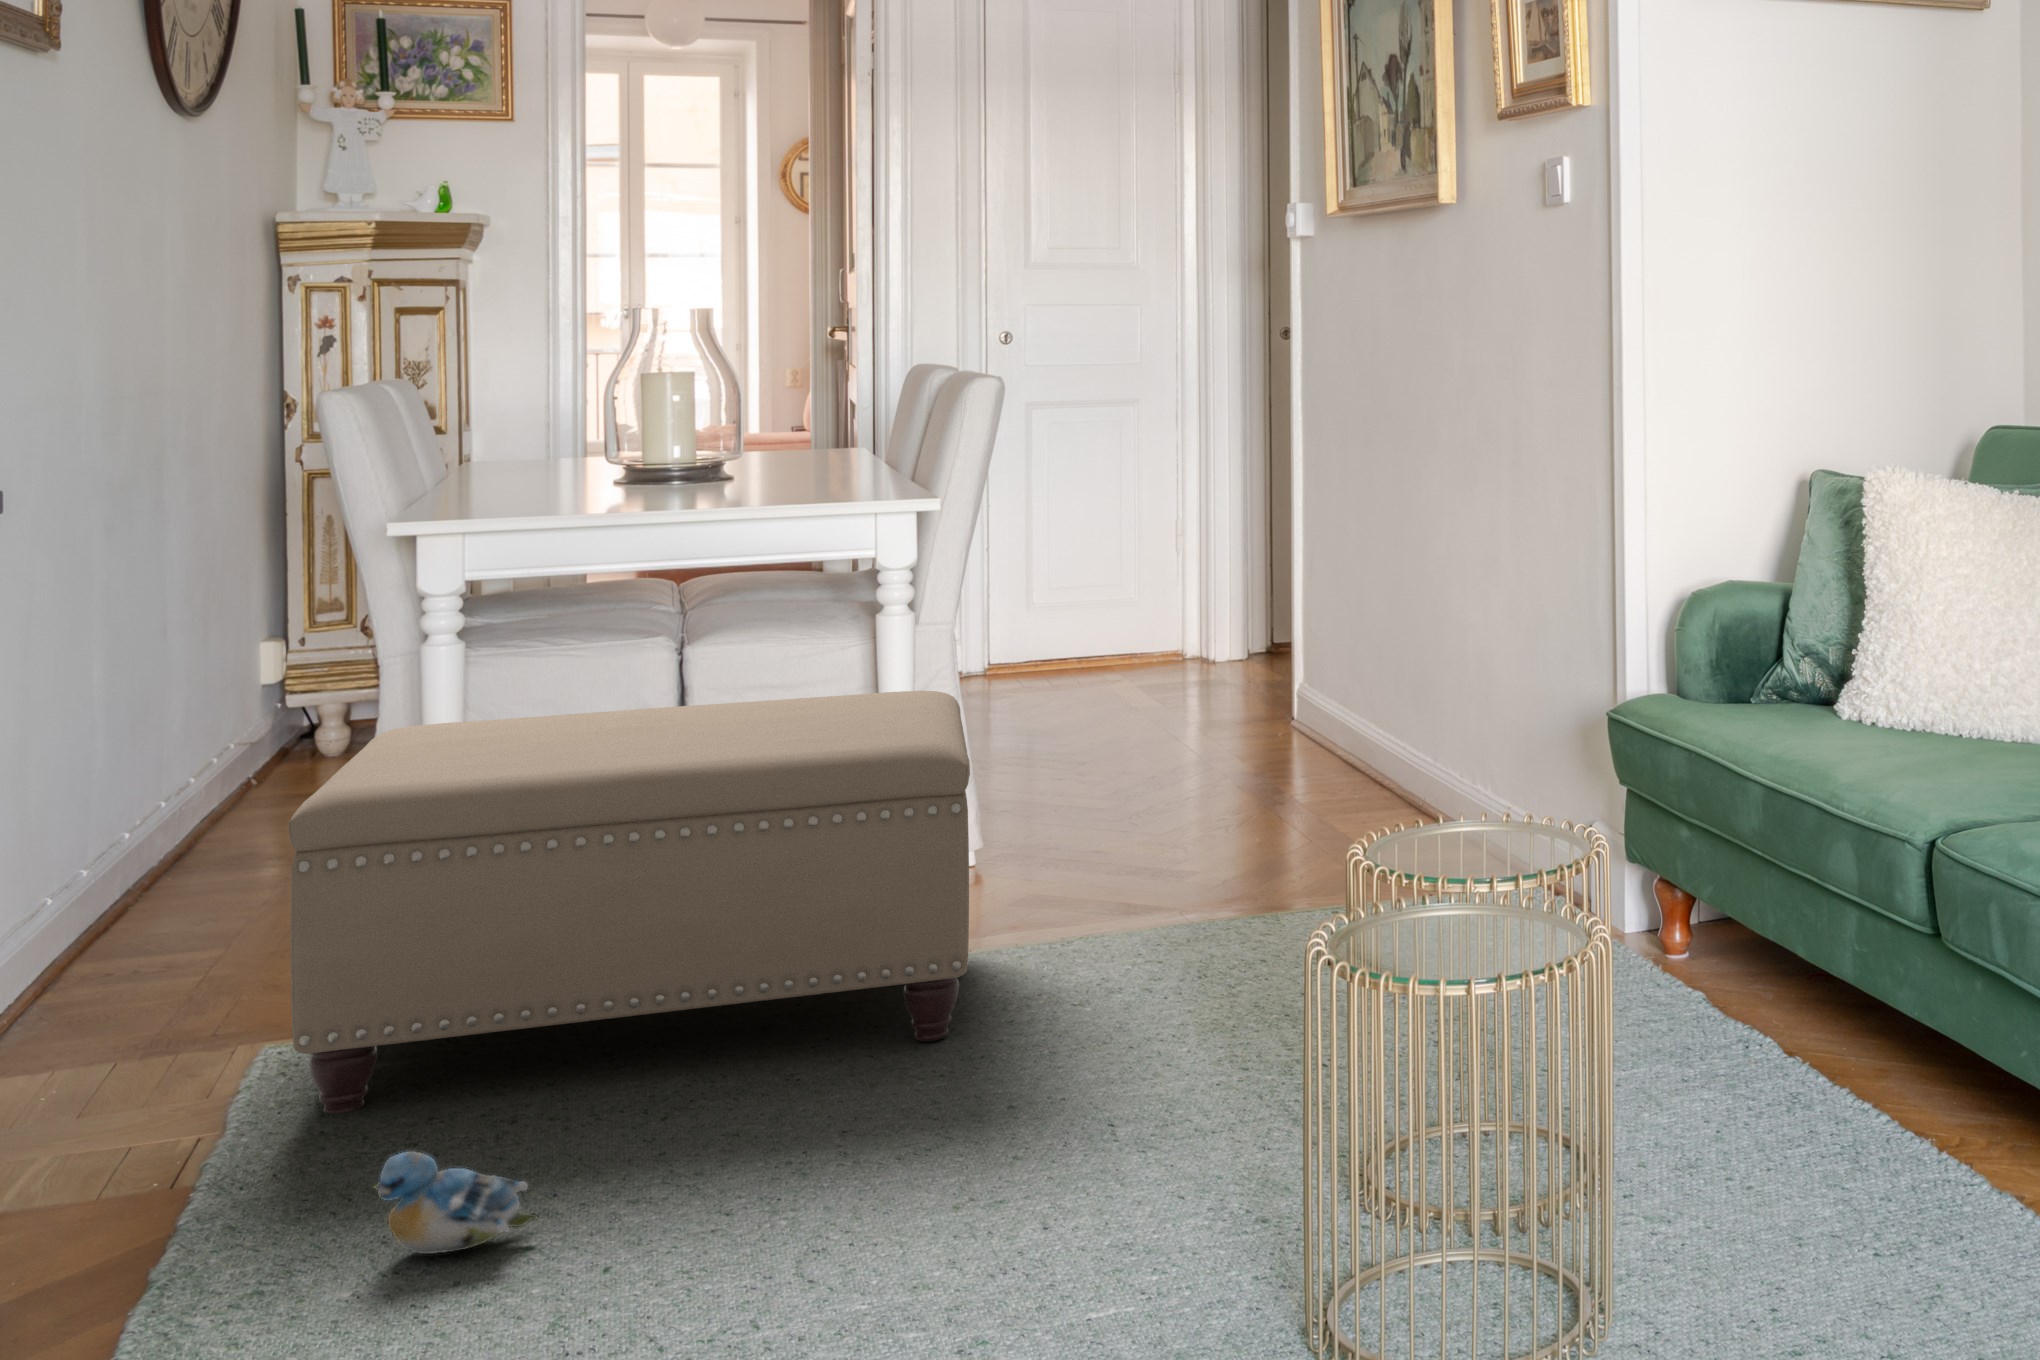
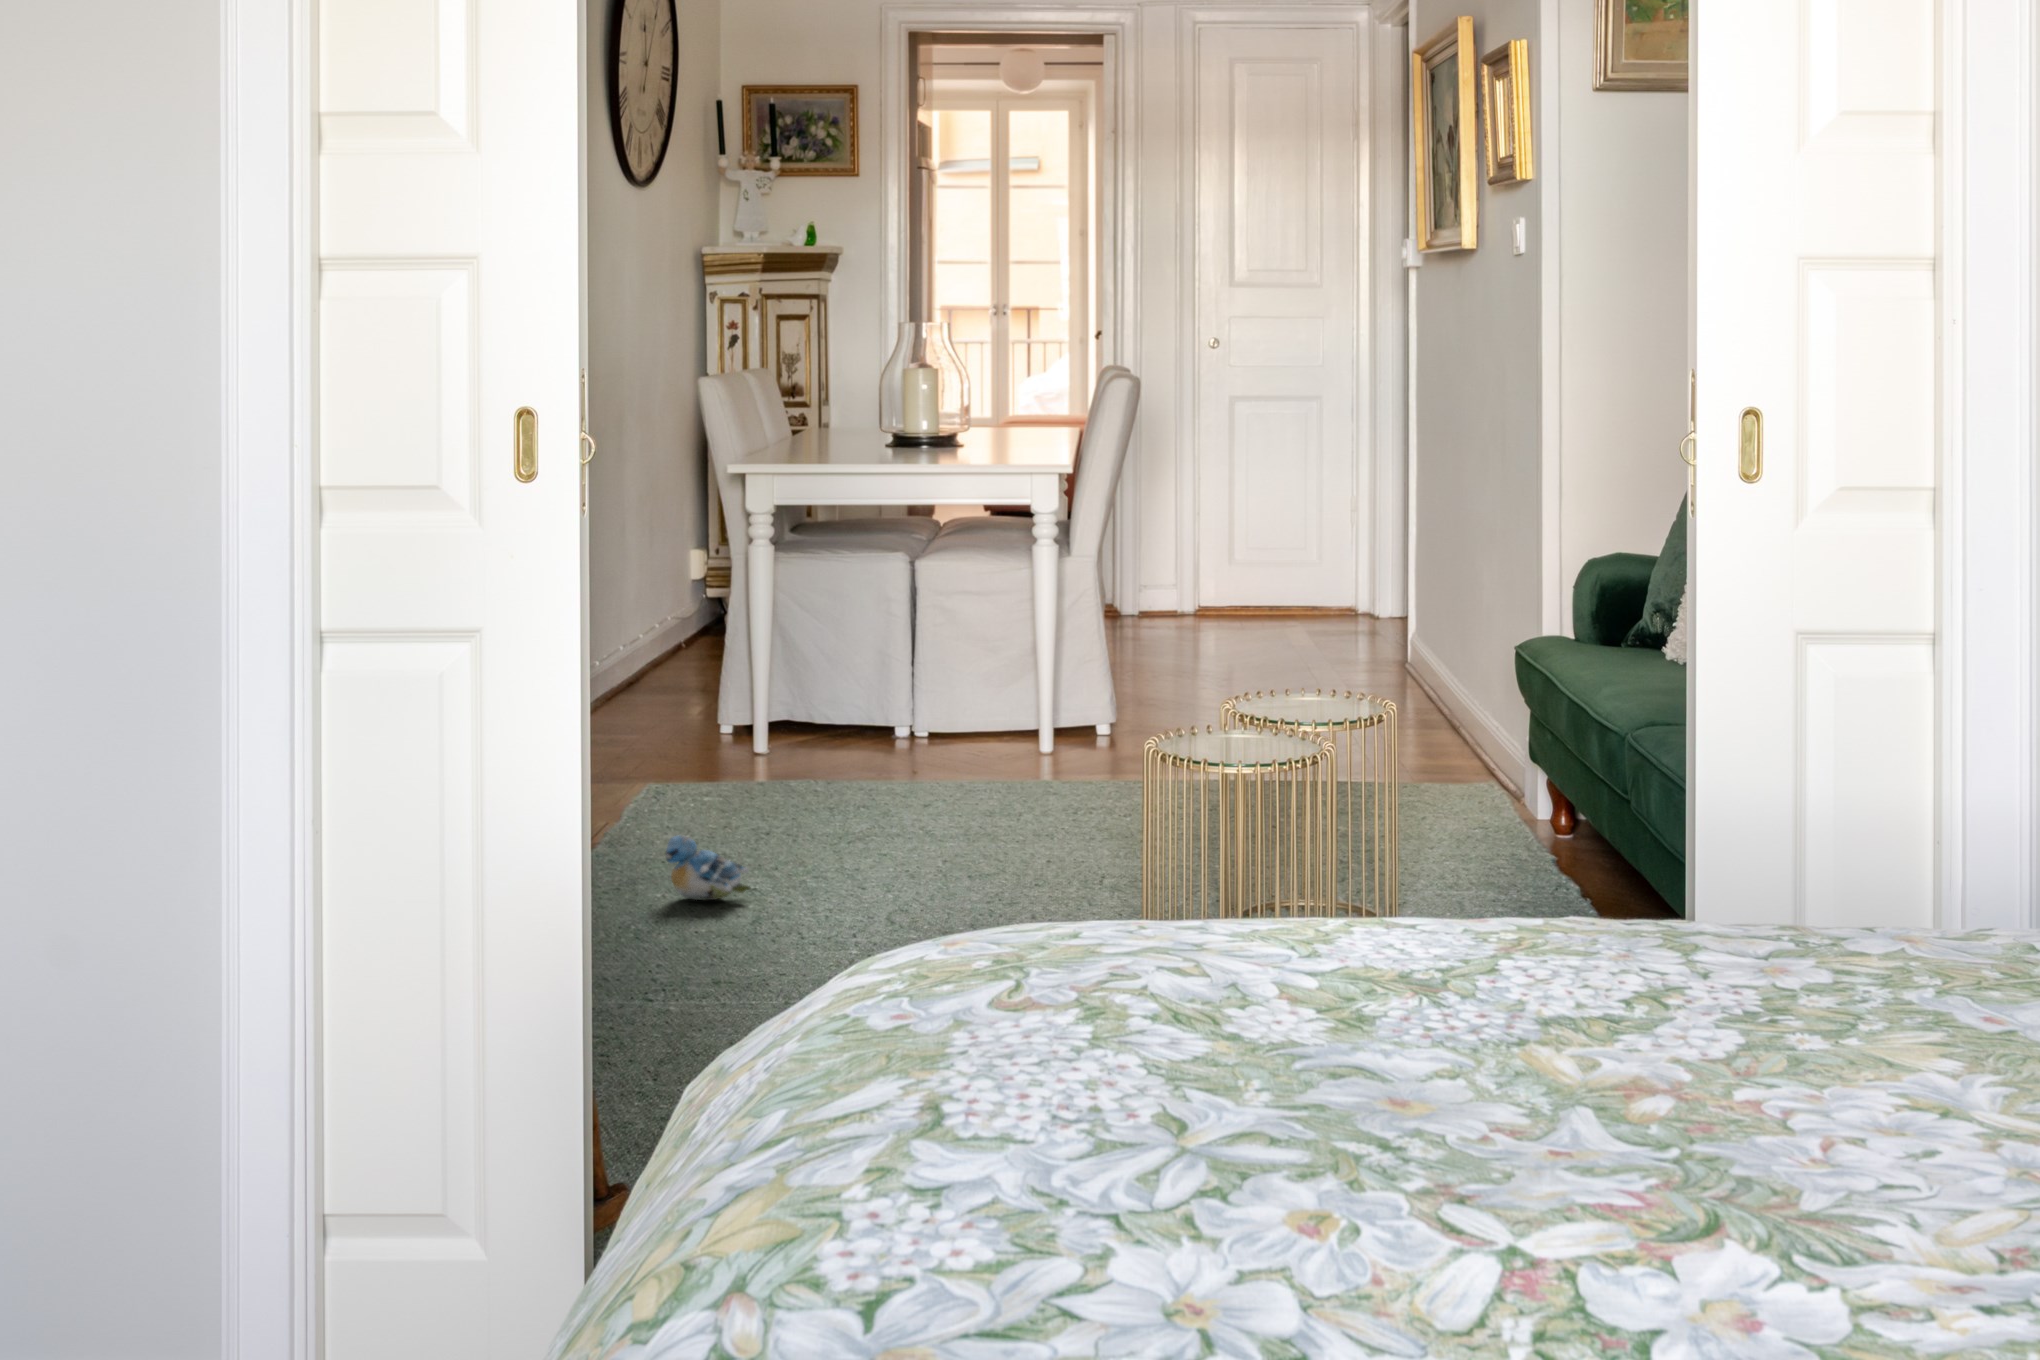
ottoman: present [288,691,970,1114] -> none [644,593,1072,837]

